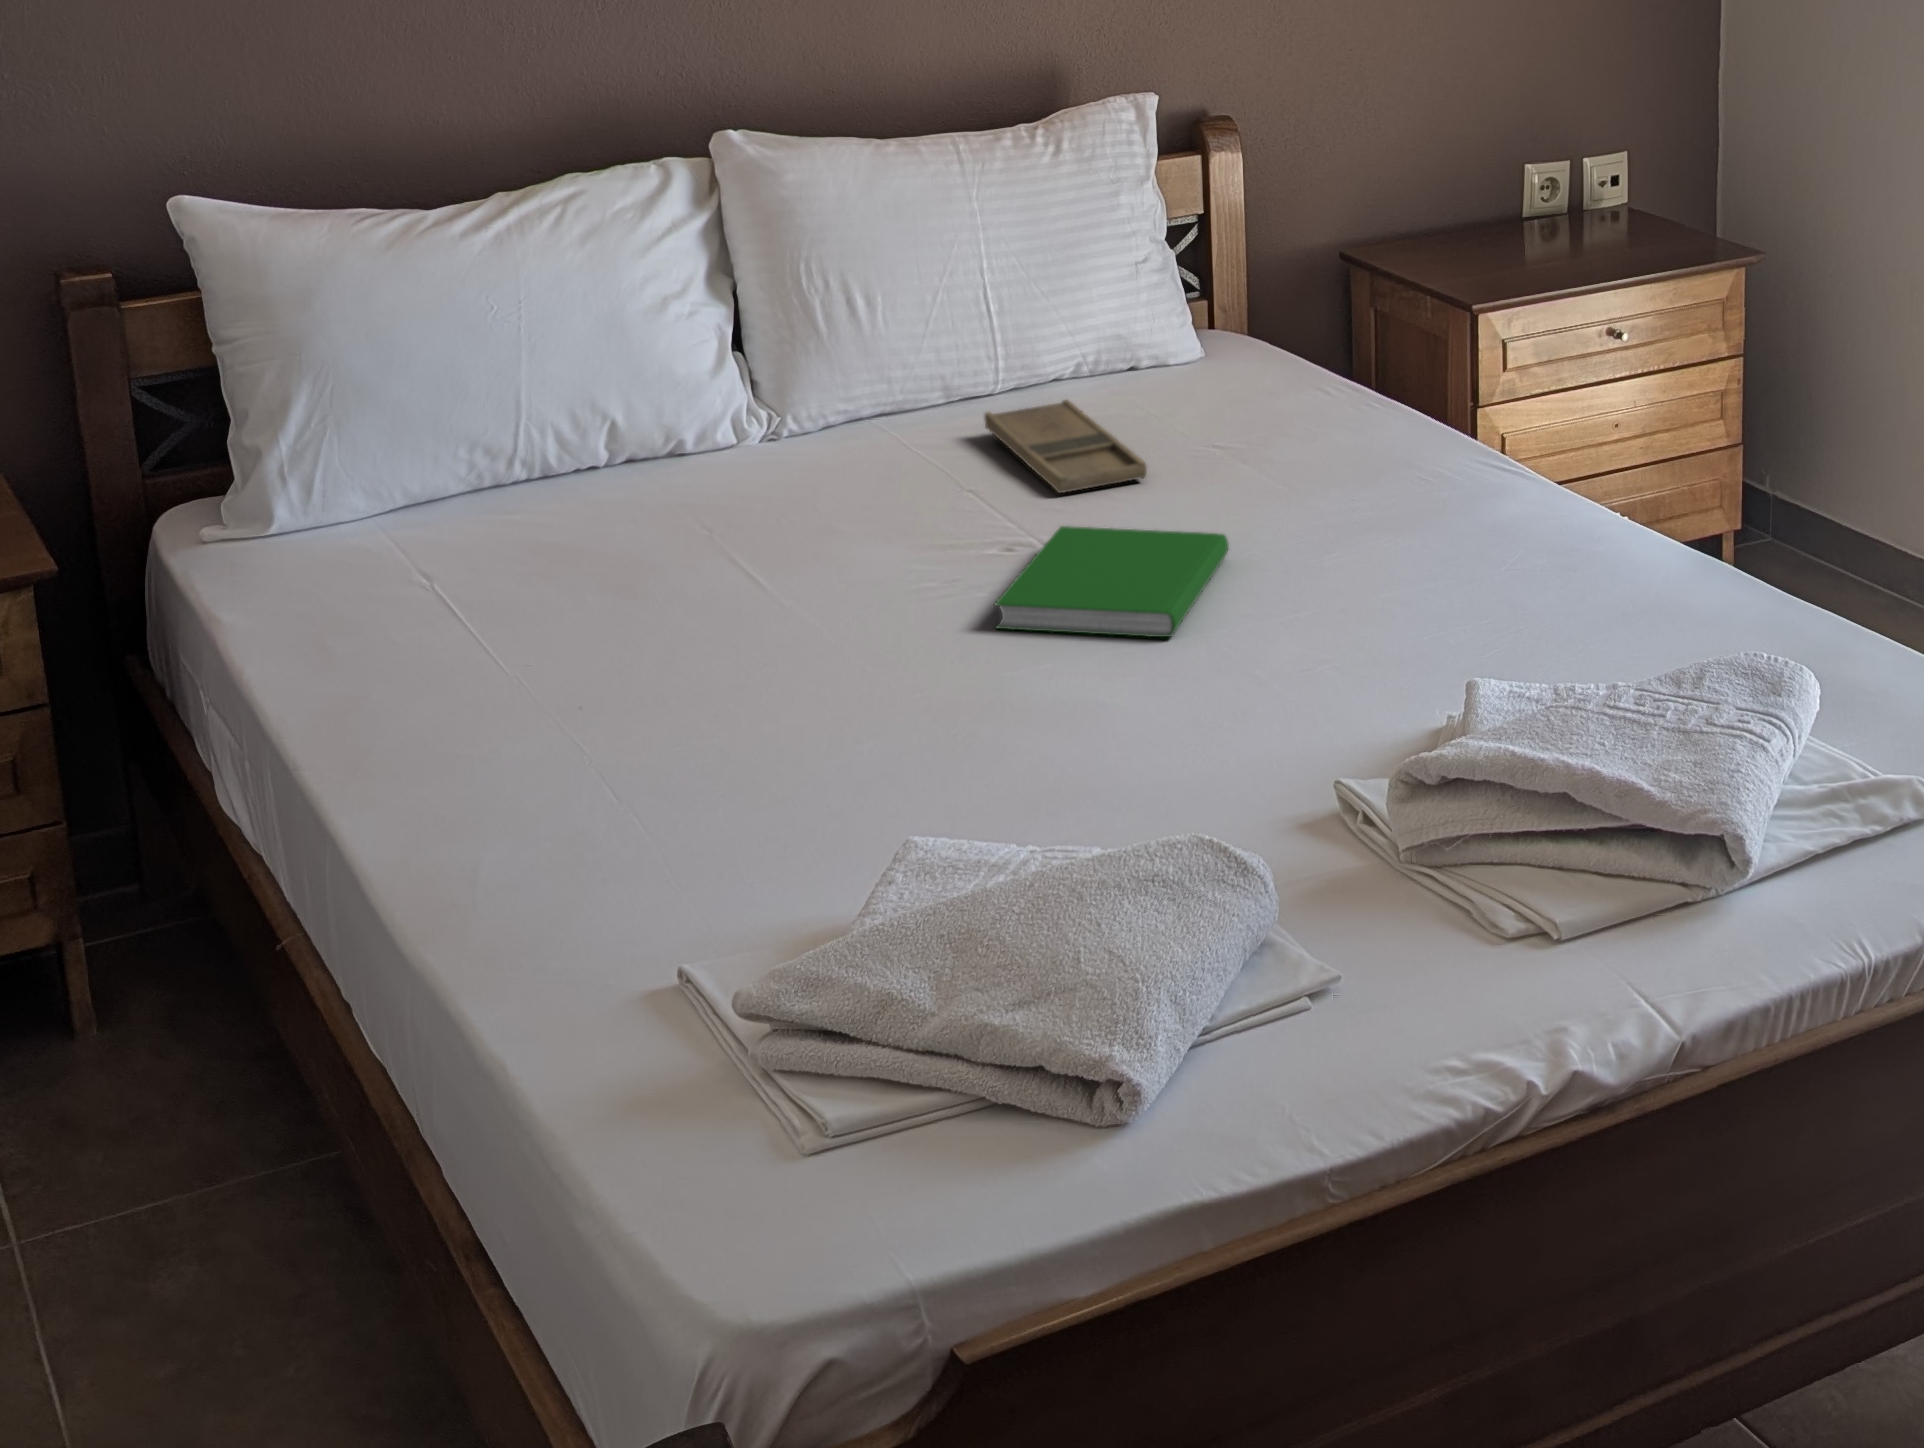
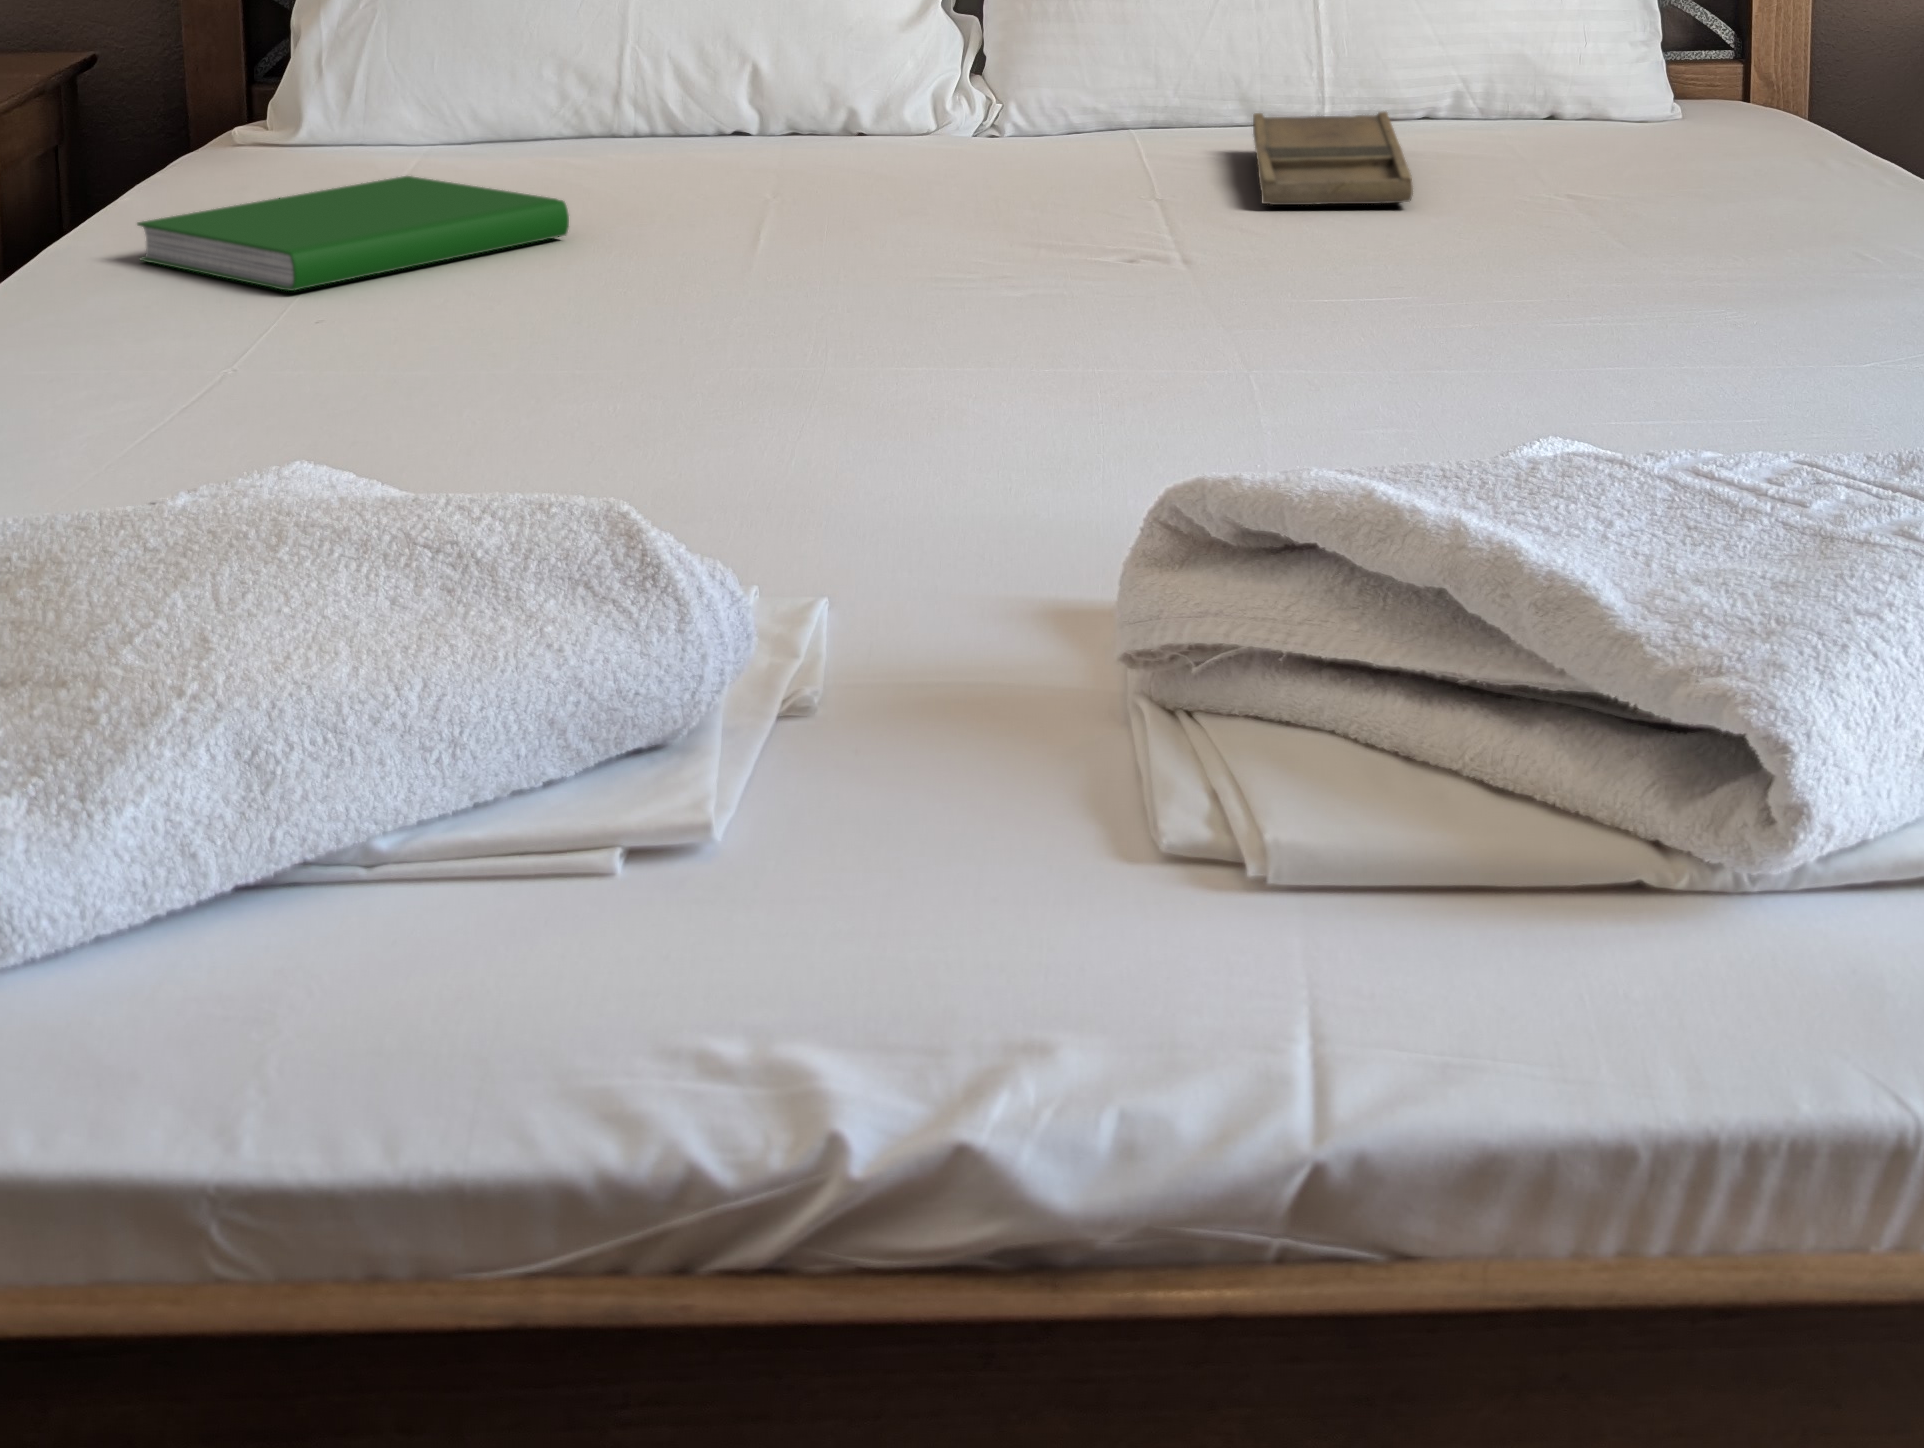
hardcover book: present [995,526,1229,637] -> present [137,176,569,291]

